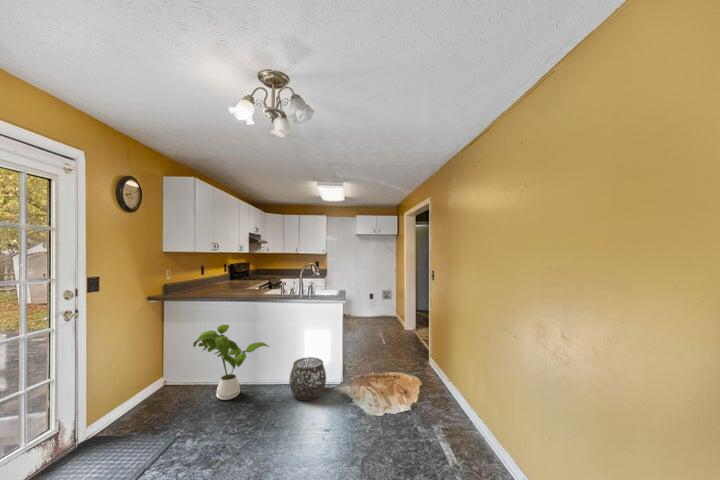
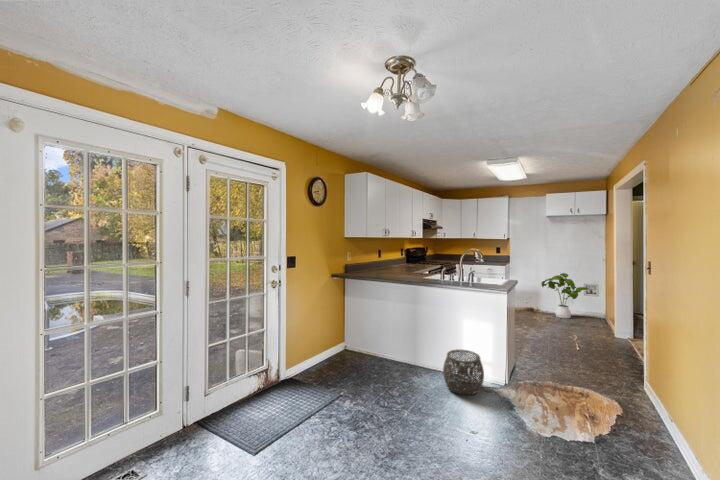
house plant: present [193,325,269,400] -> present [541,273,589,318]

